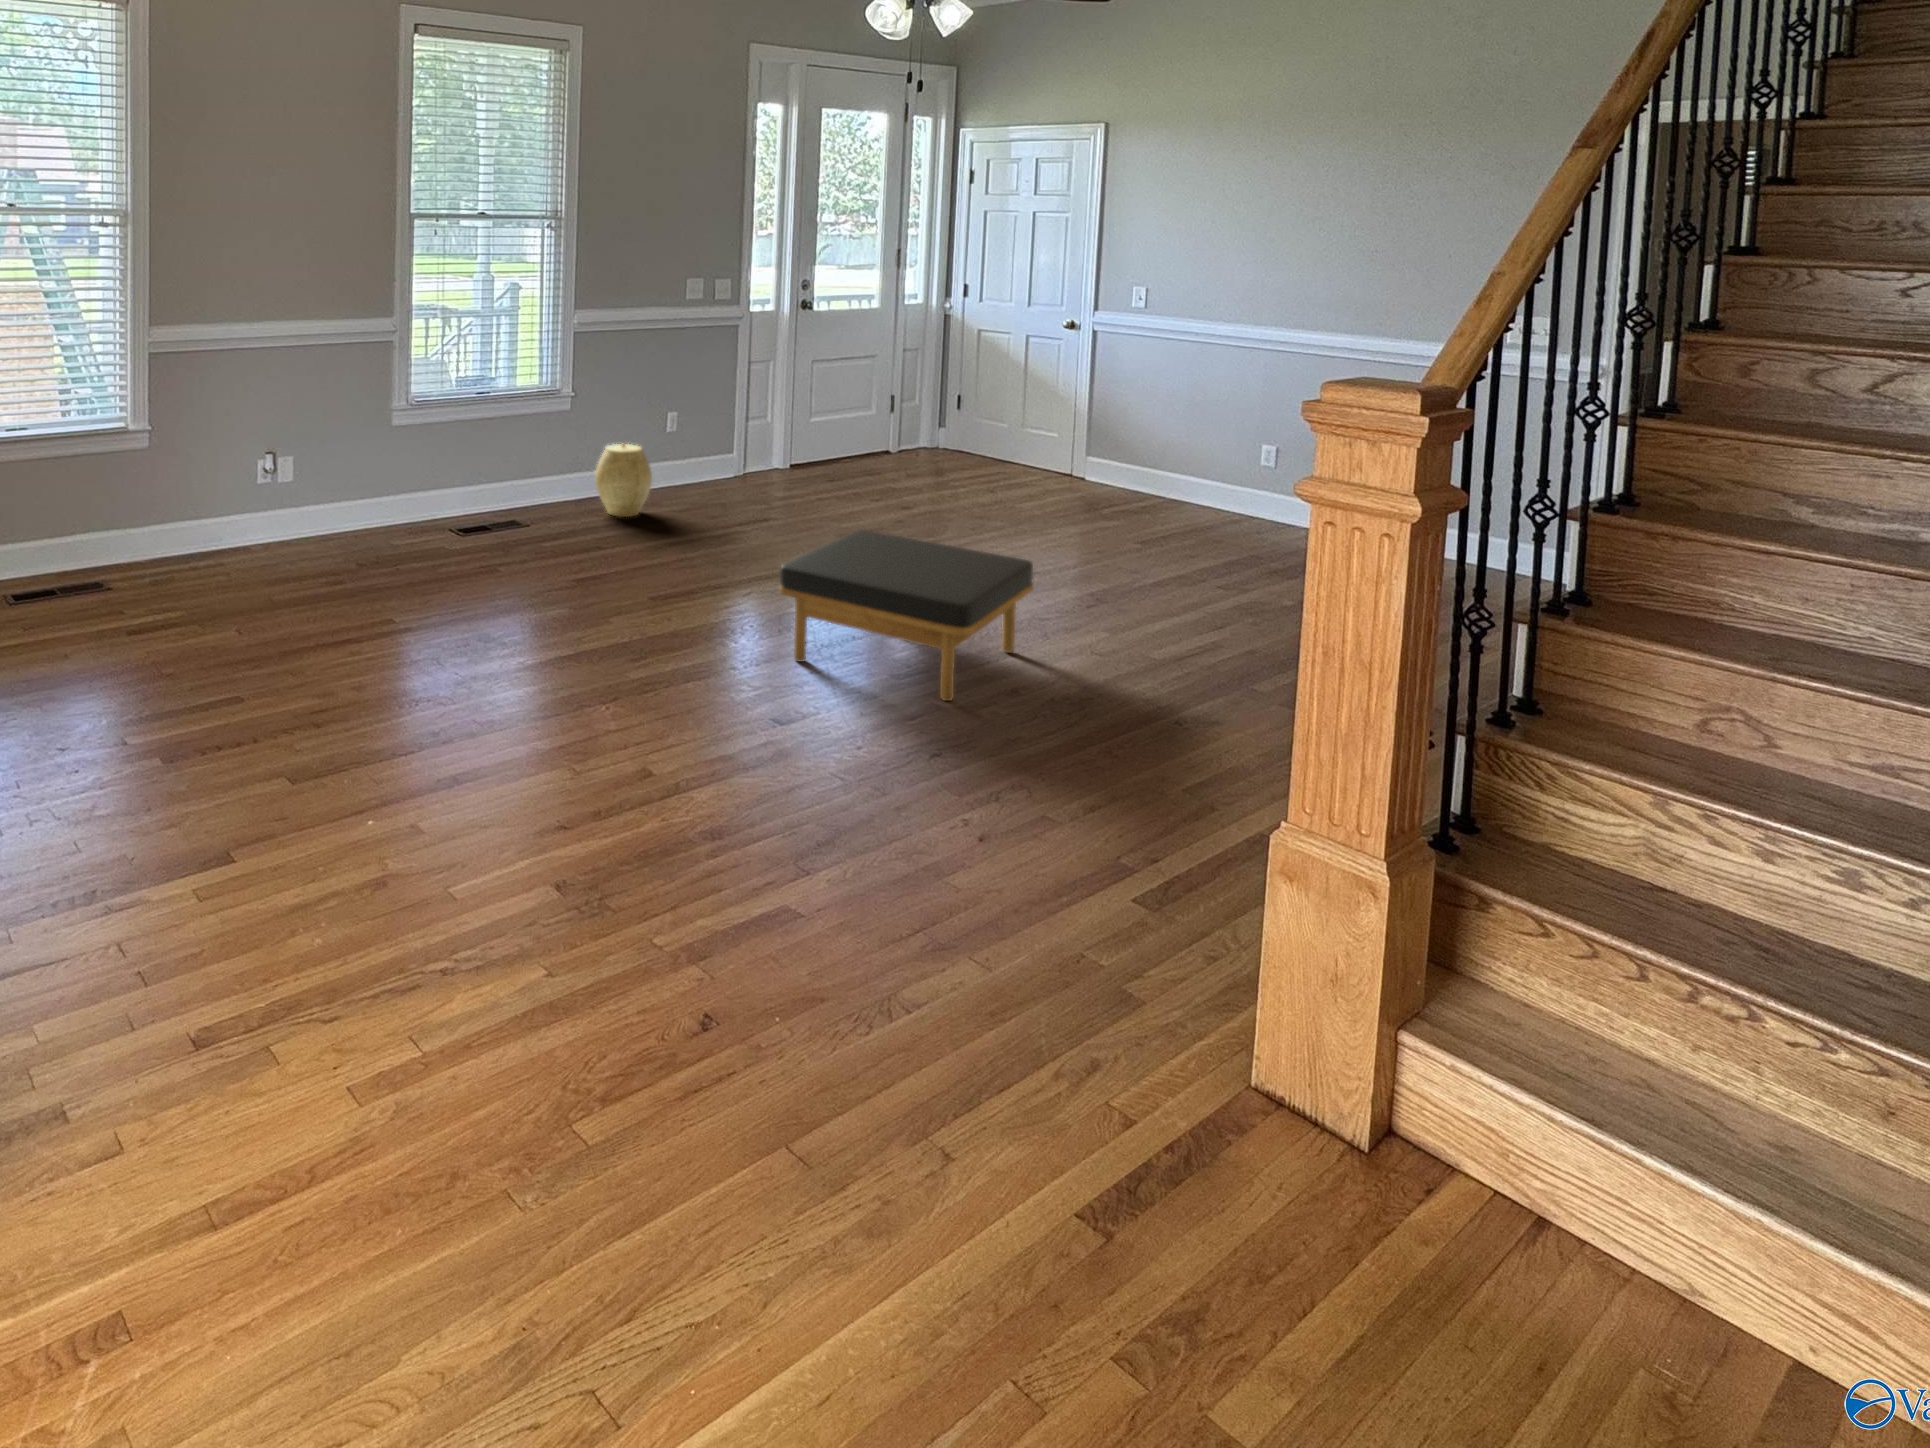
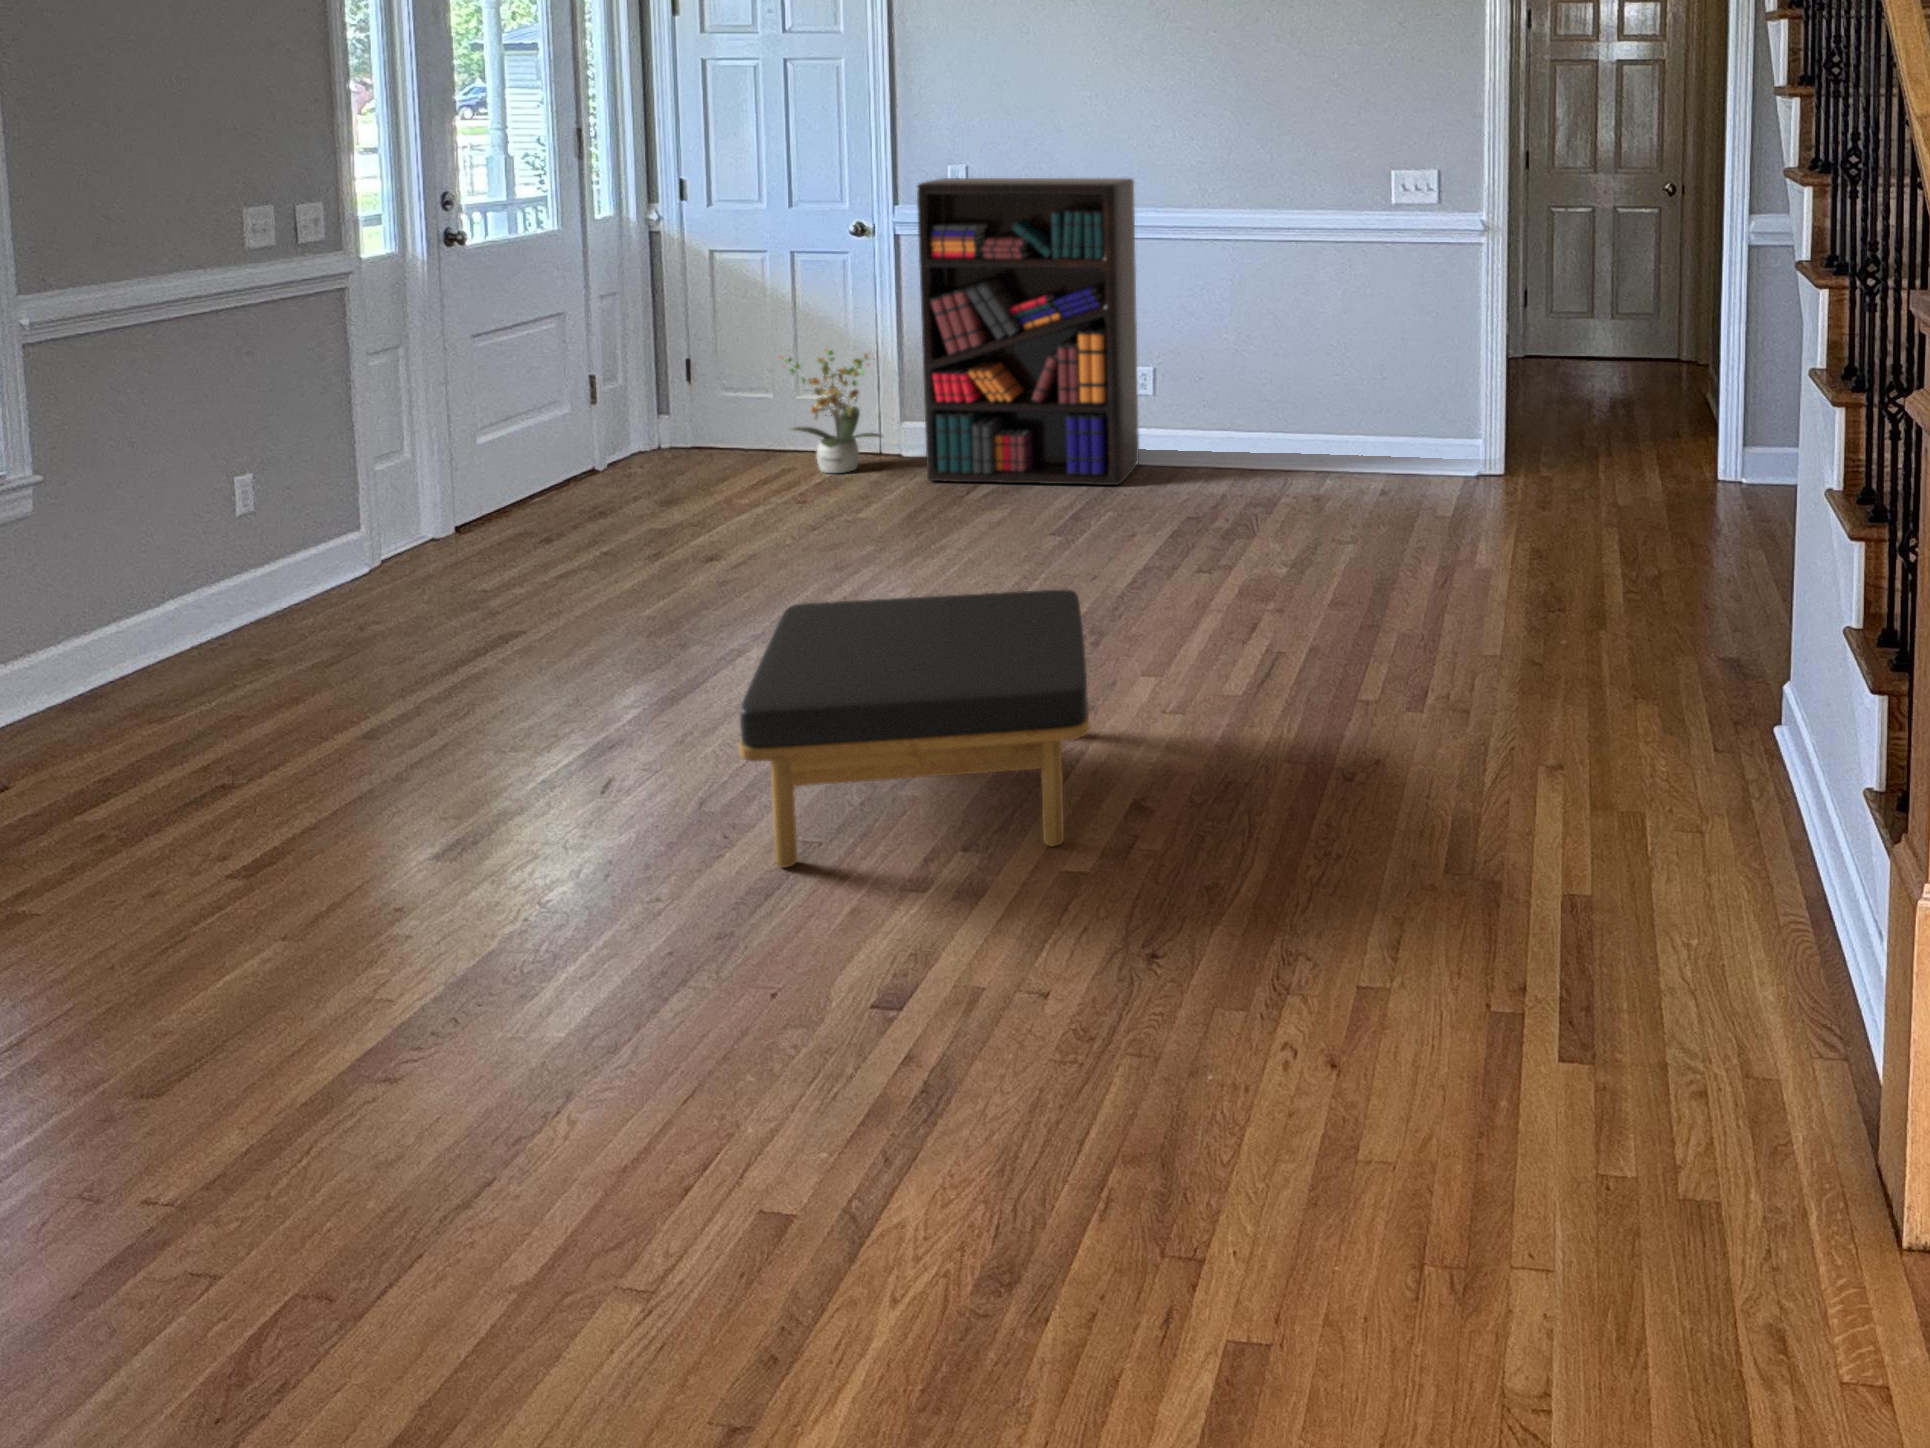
bookshelf: none [1088,291,1282,535] -> present [917,178,1139,485]
potted plant: none [1004,402,1073,489] -> present [785,350,883,473]
woven basket: present [595,444,652,517] -> none [103,541,243,692]

